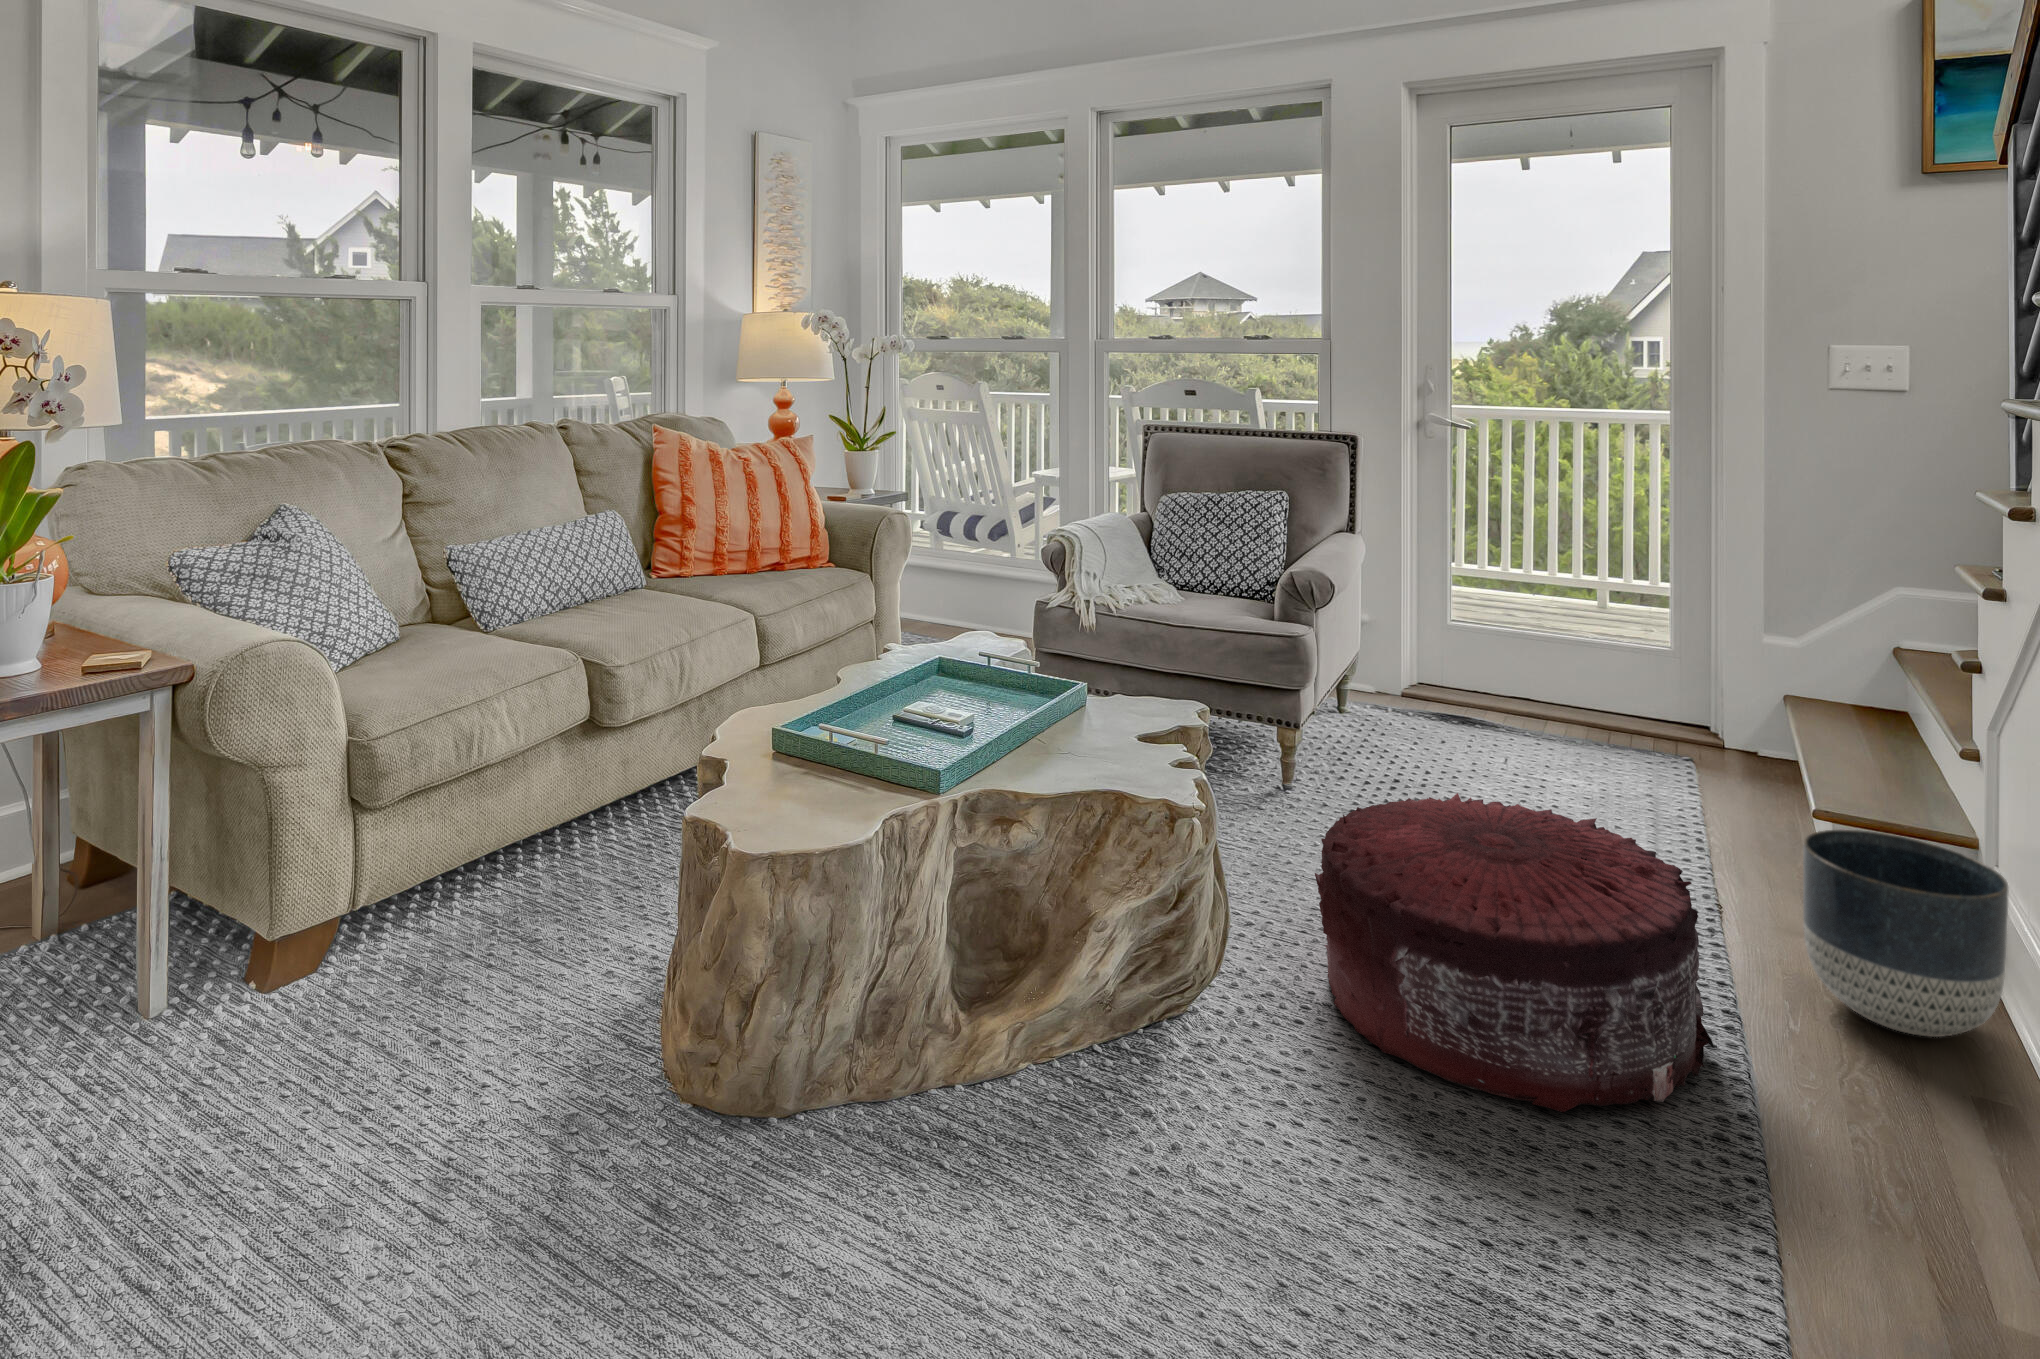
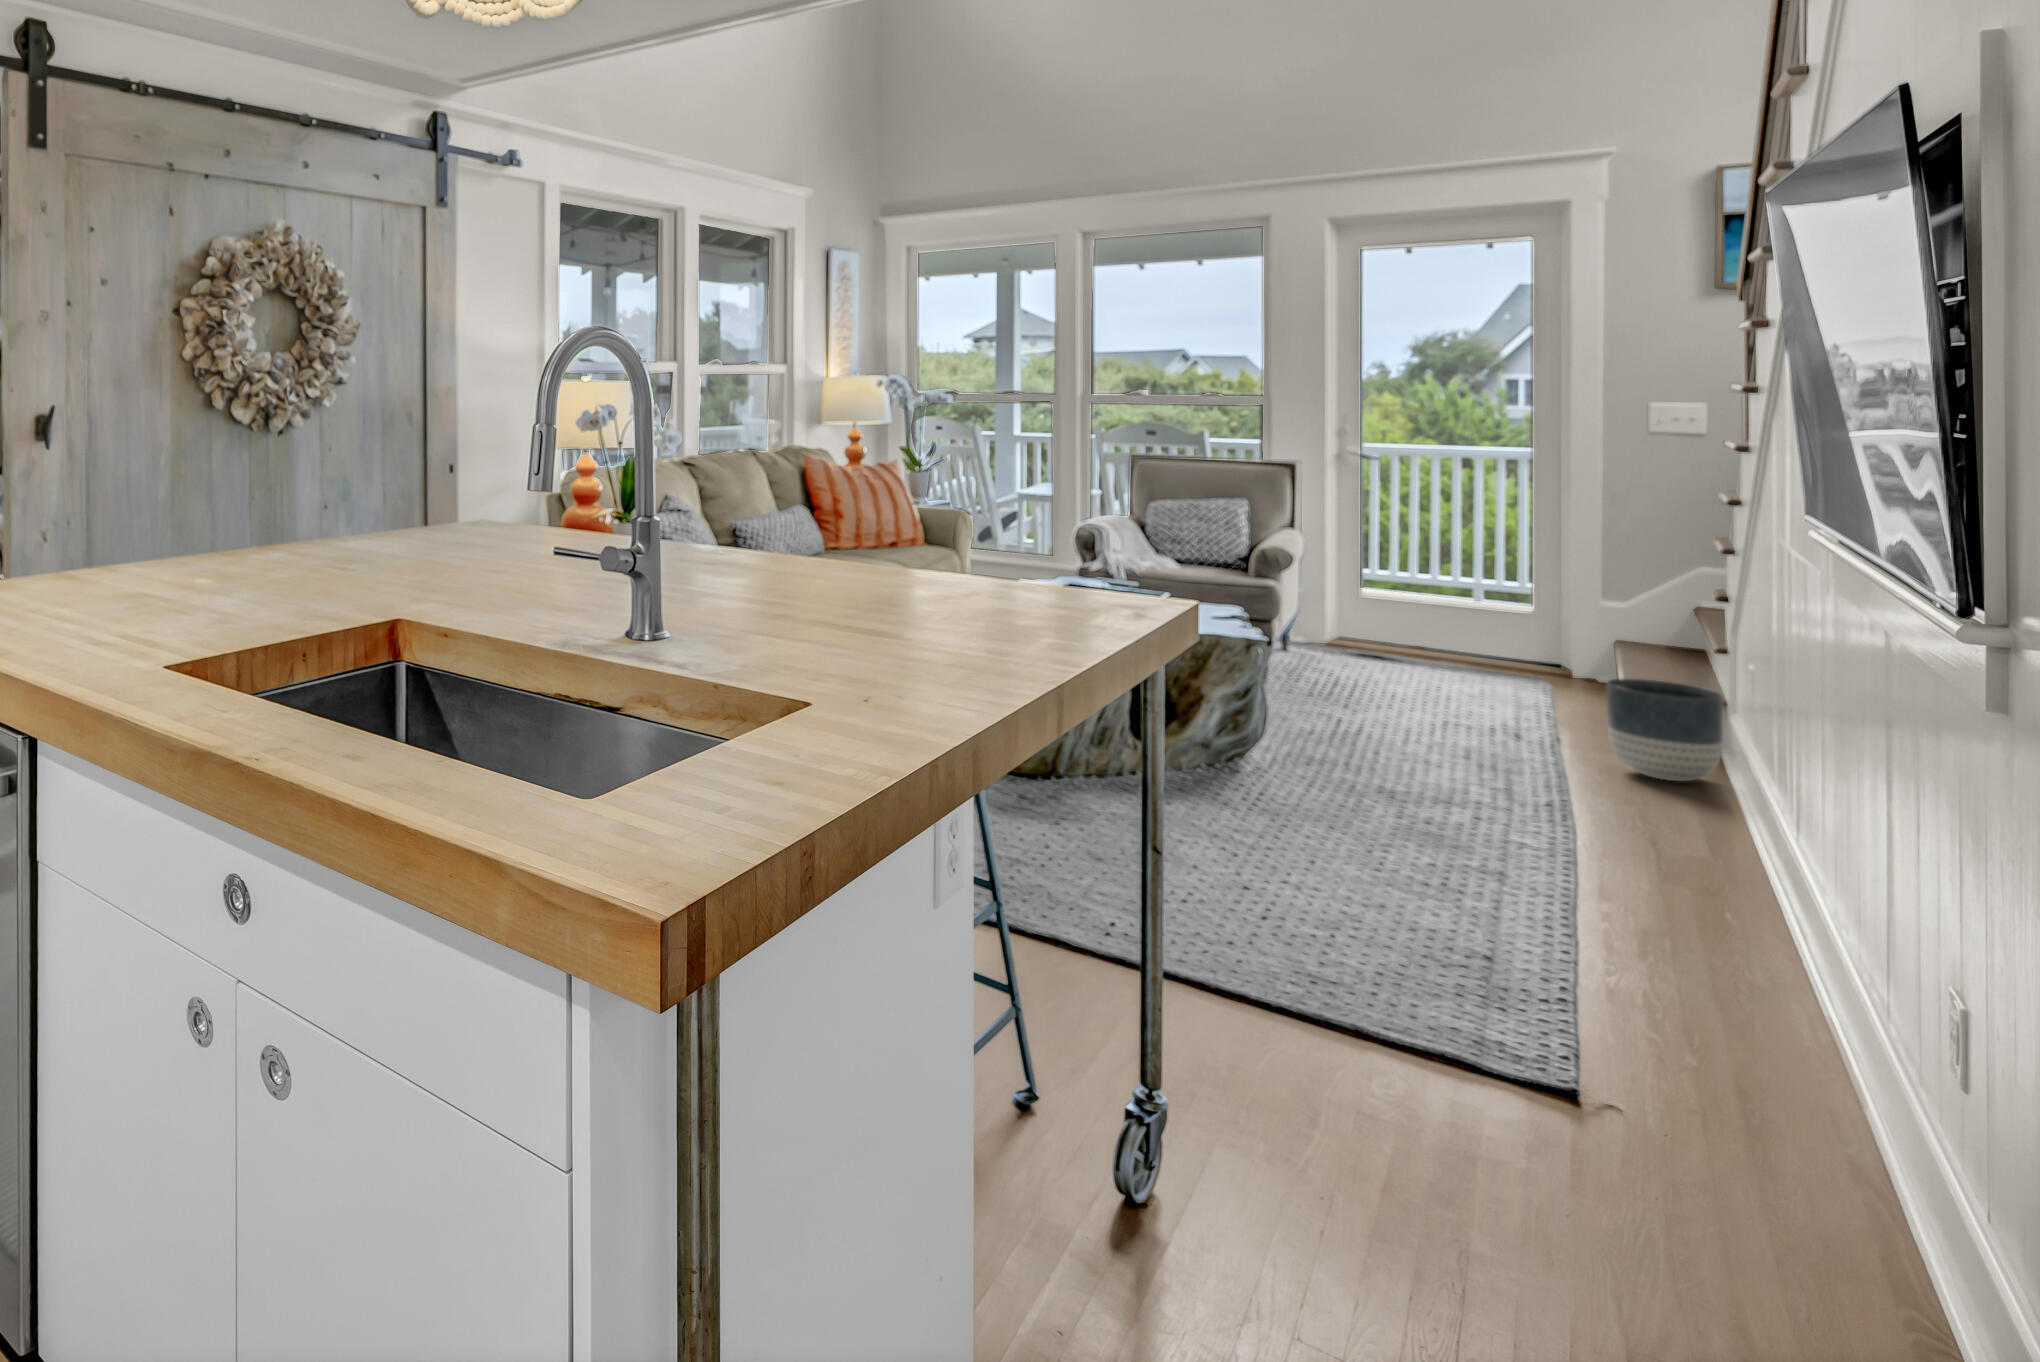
pouf: present [1315,793,1714,1112] -> none [1315,659,1553,790]

